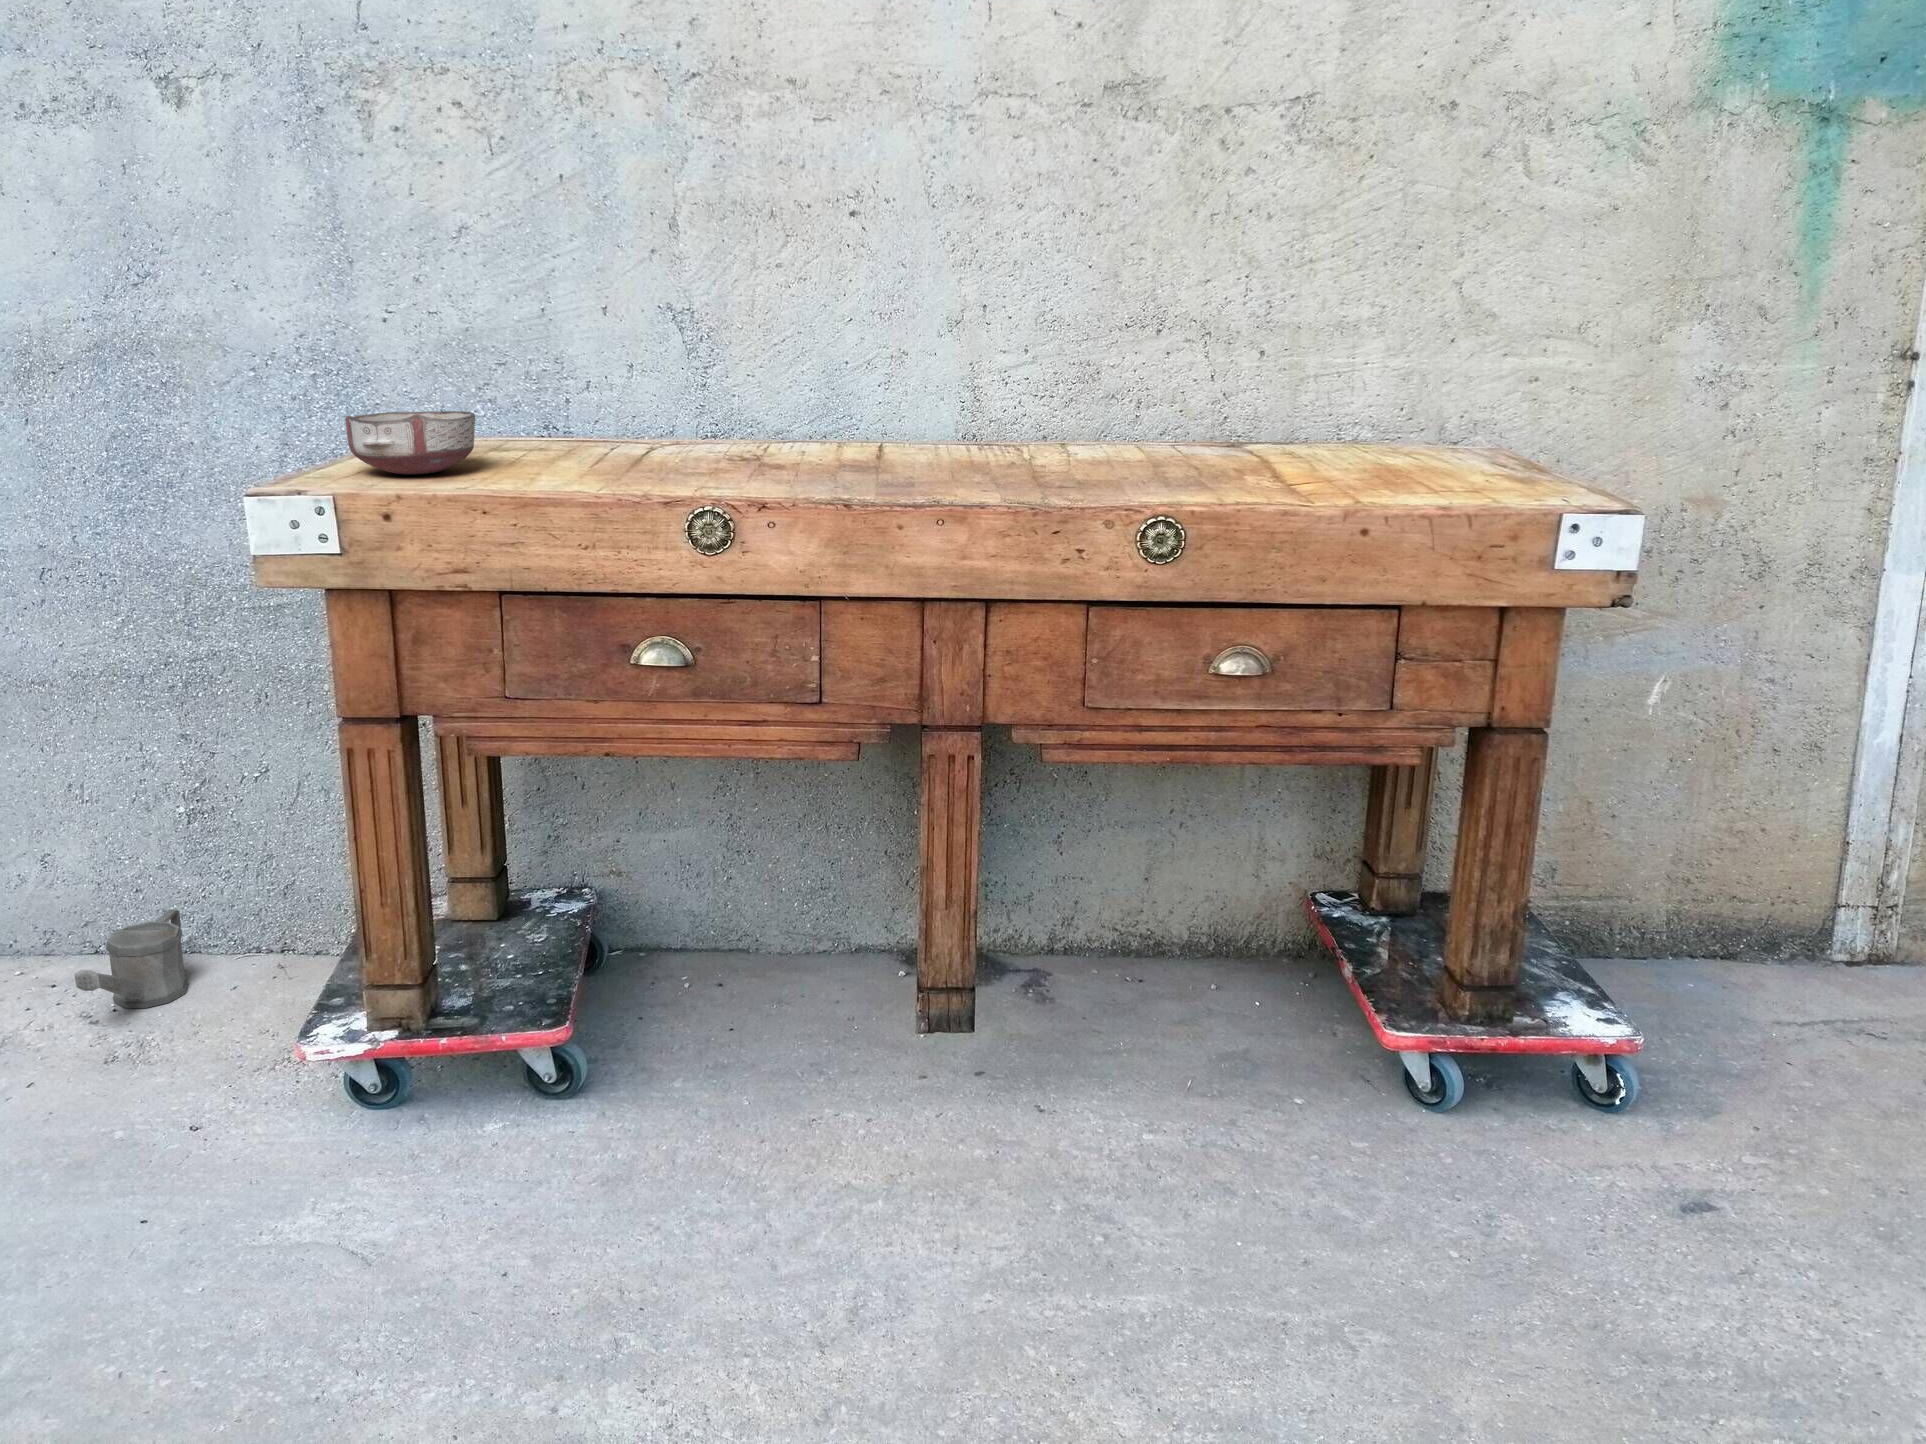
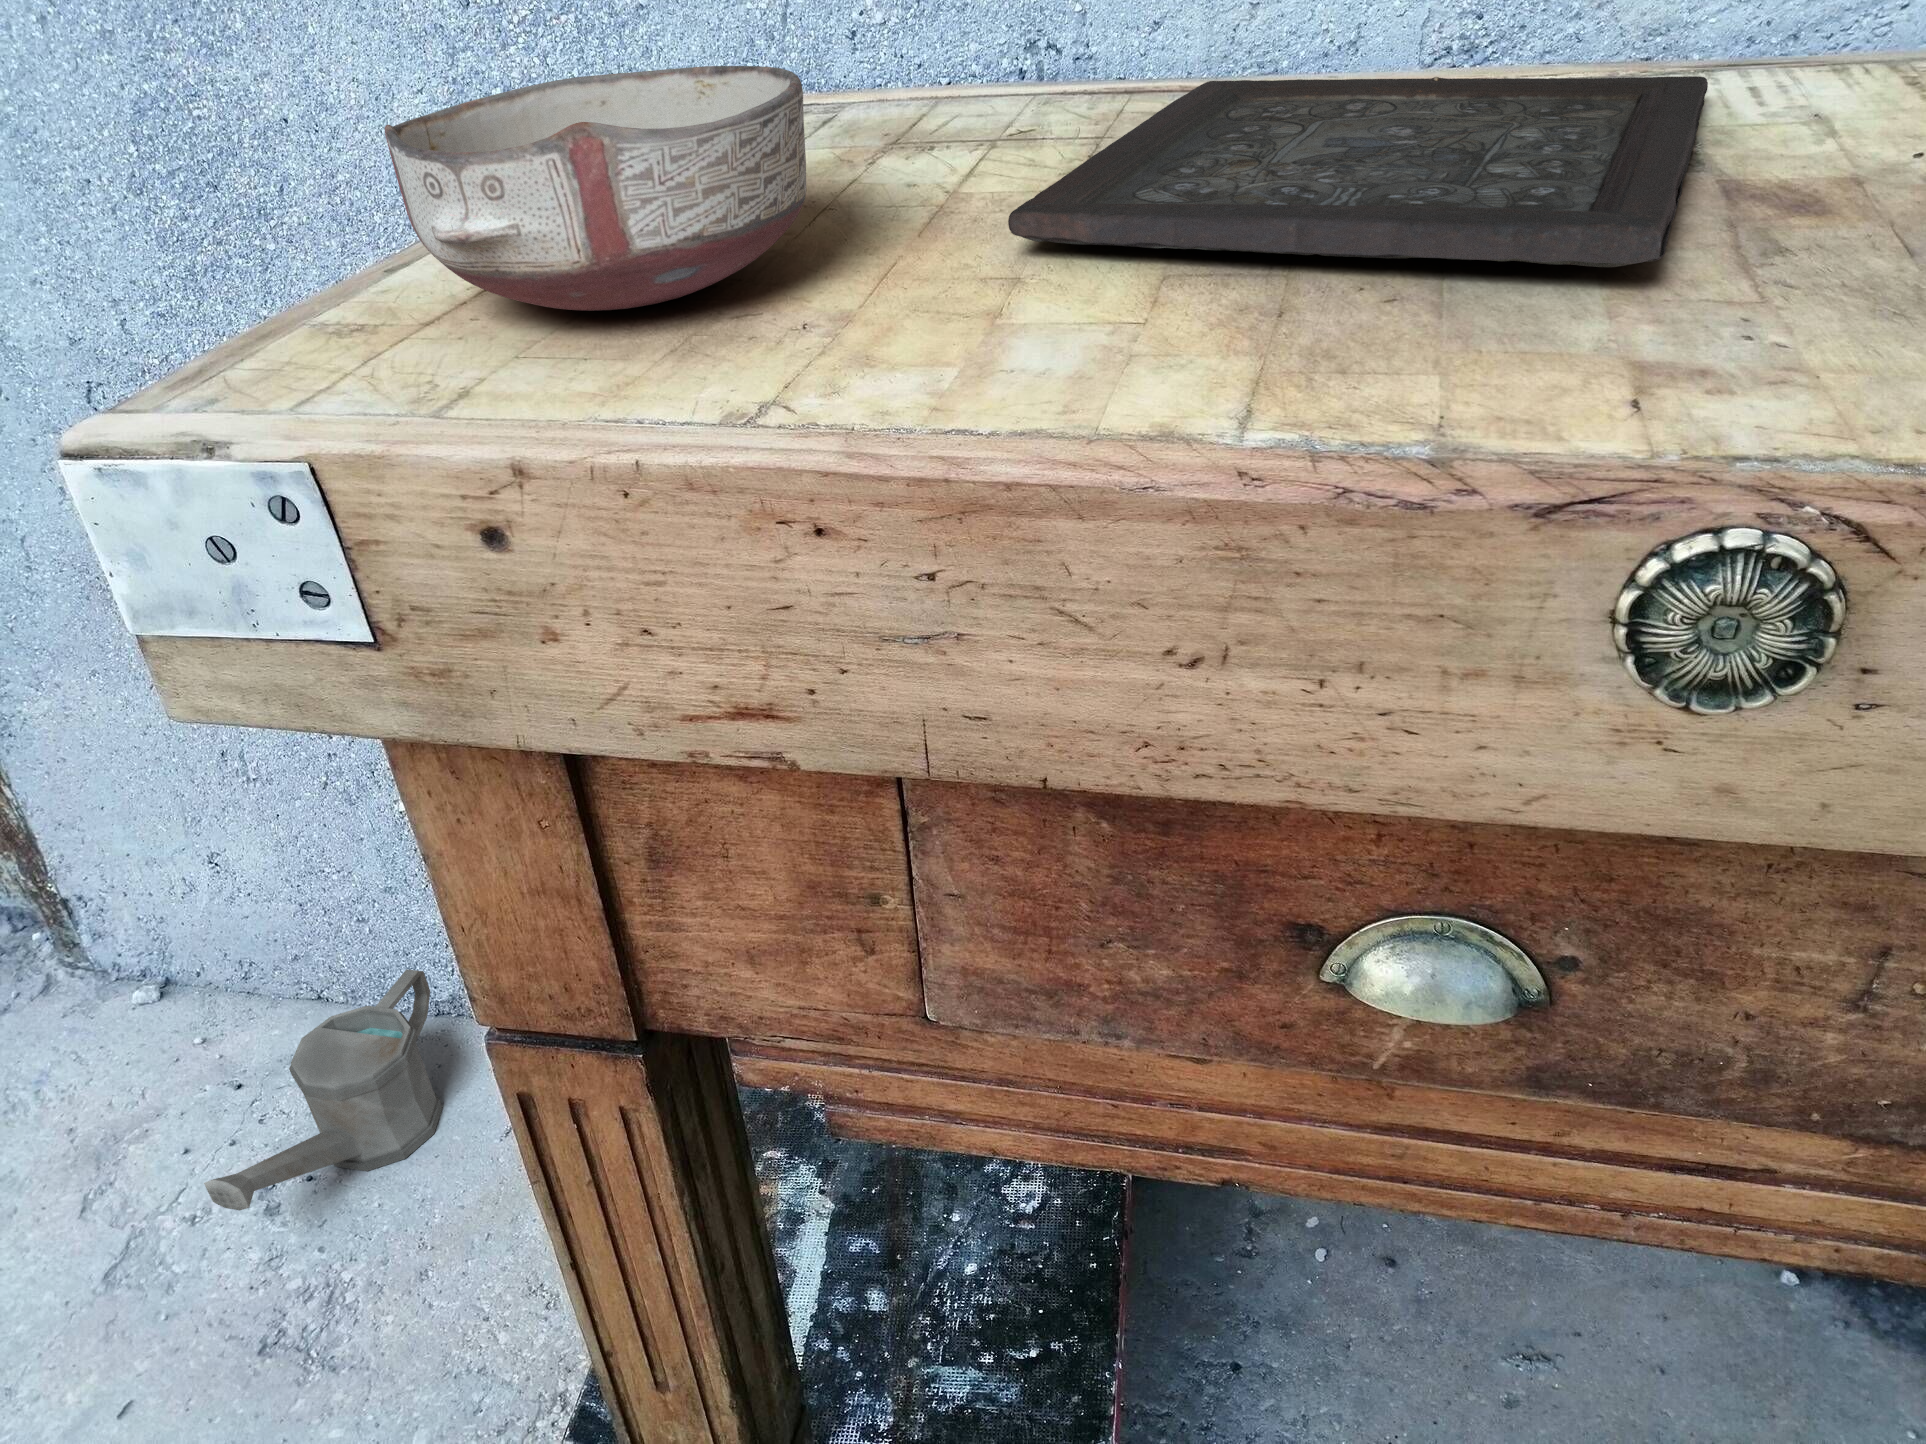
tray: none [538,438,773,470] -> present [1008,76,1708,267]

